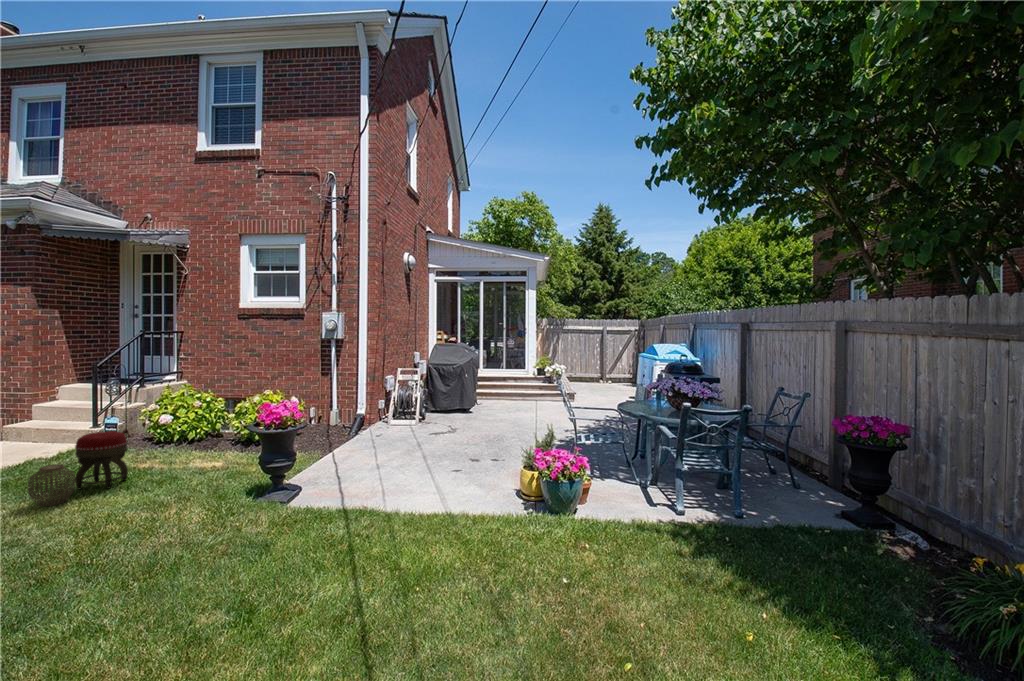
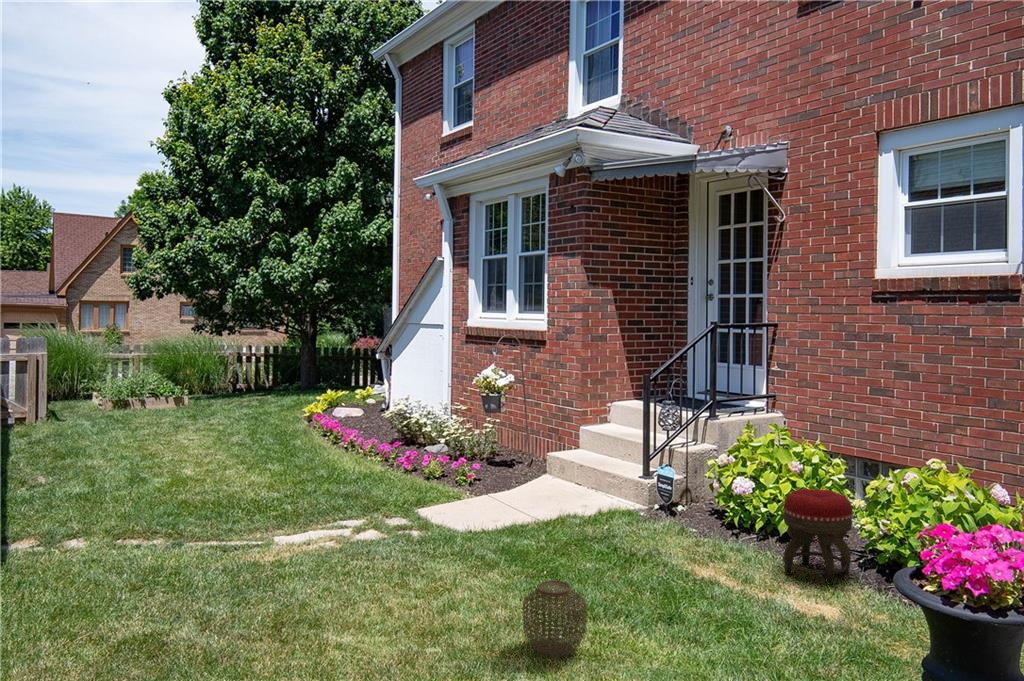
footstool: present [75,431,128,489] -> present [783,489,853,585]

